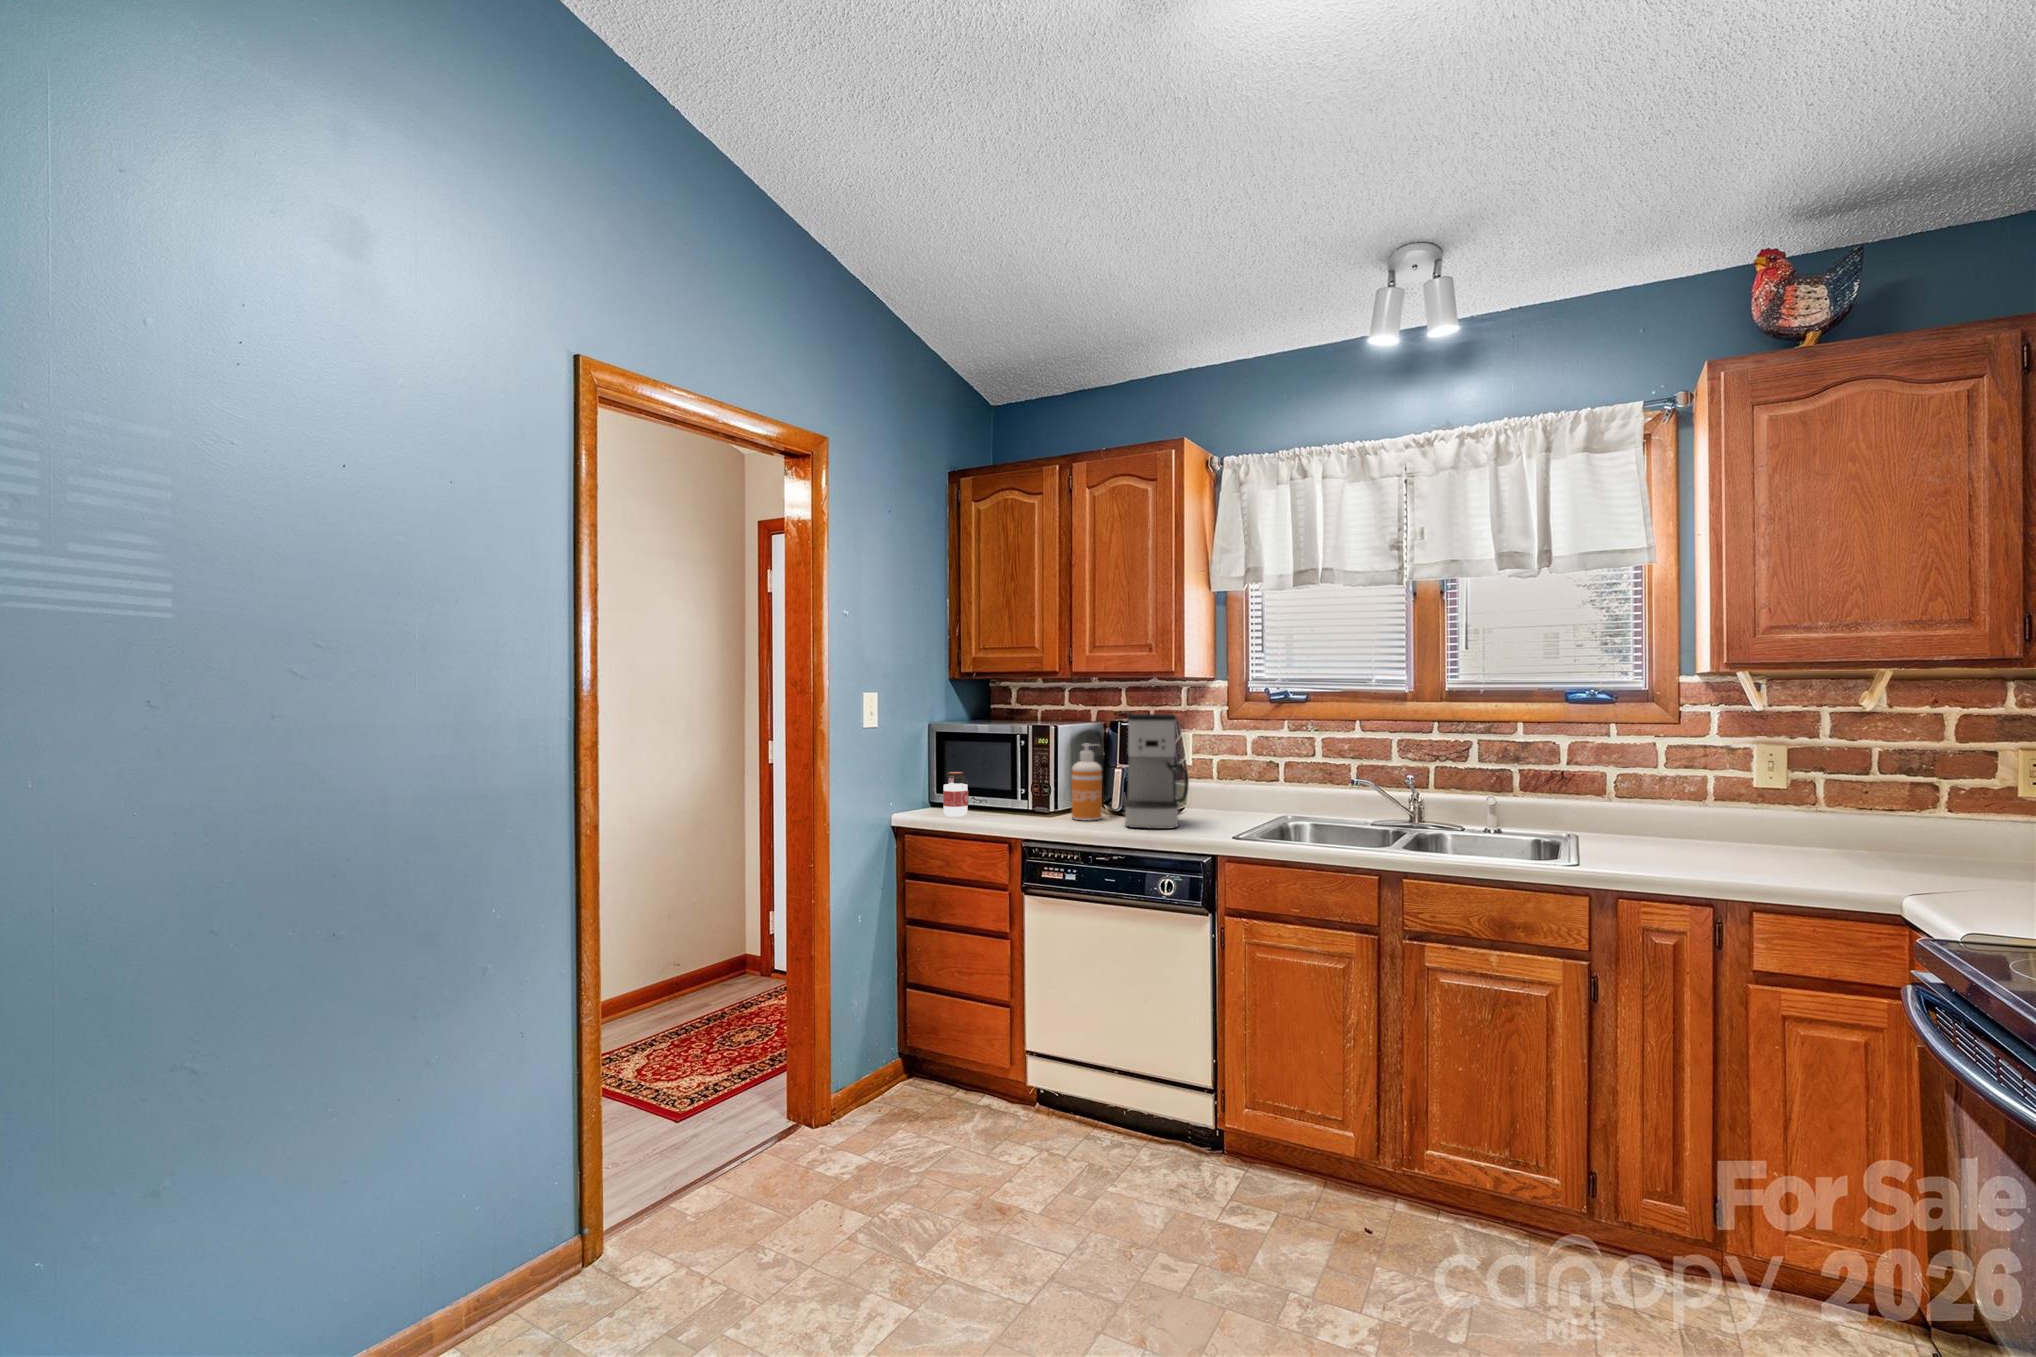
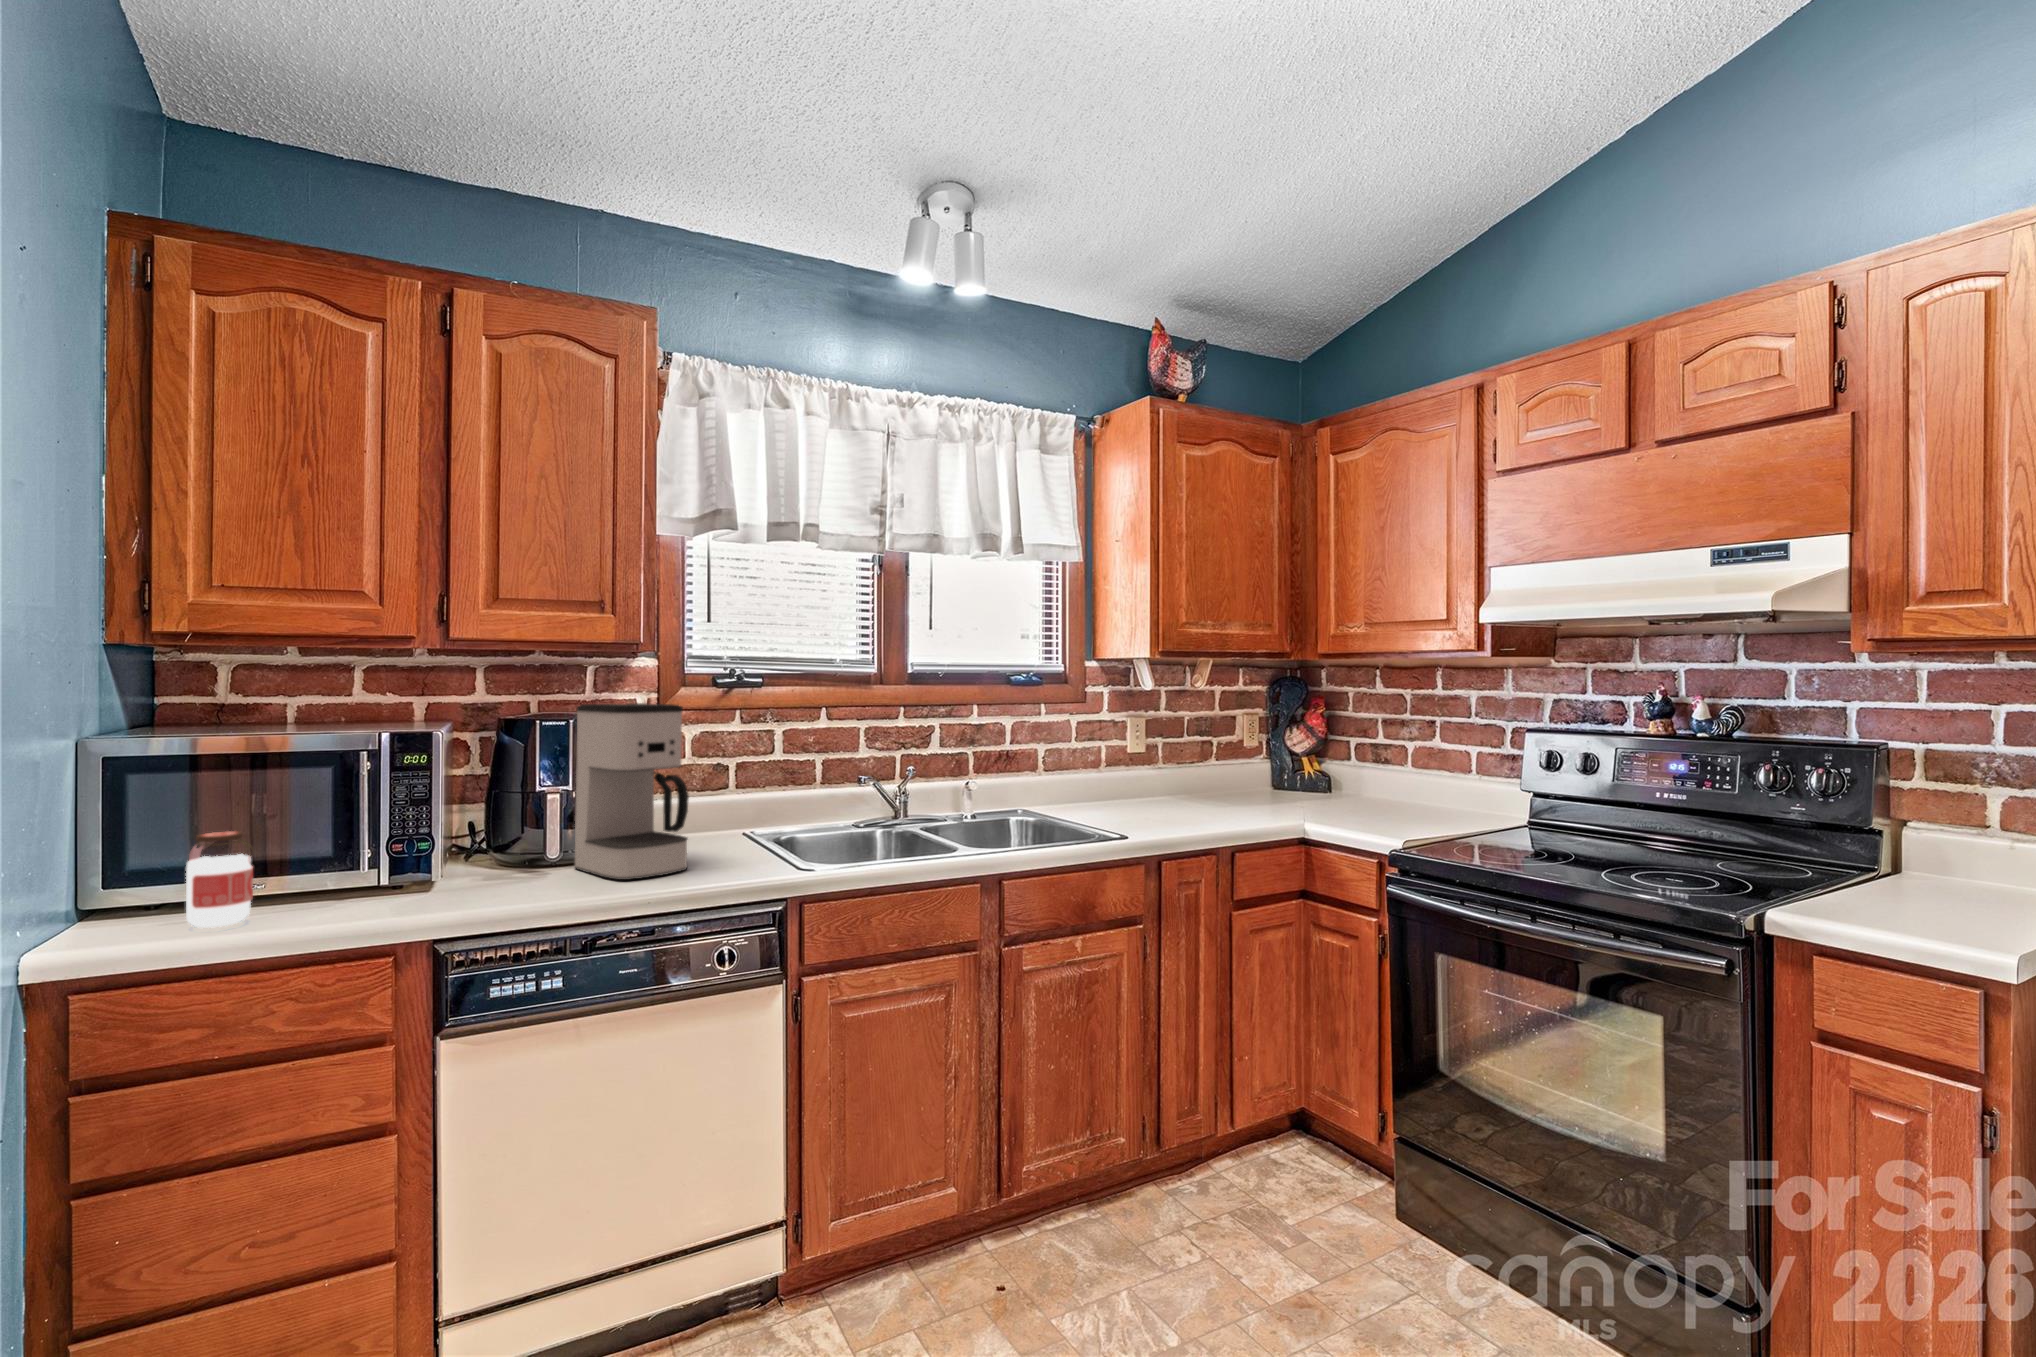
soap dispenser: present [1072,744,1102,820] -> none [480,755,538,885]

